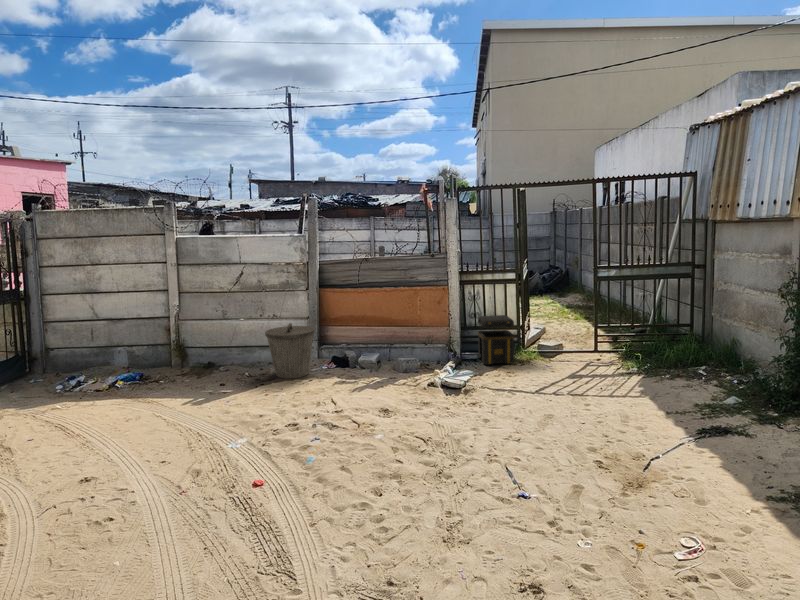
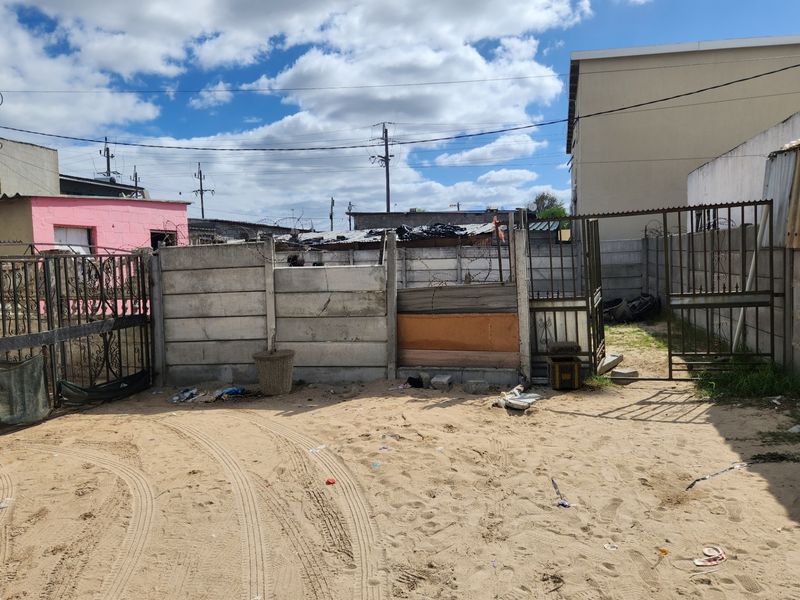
trash can: present [265,323,315,378] -> present [252,347,295,395]

